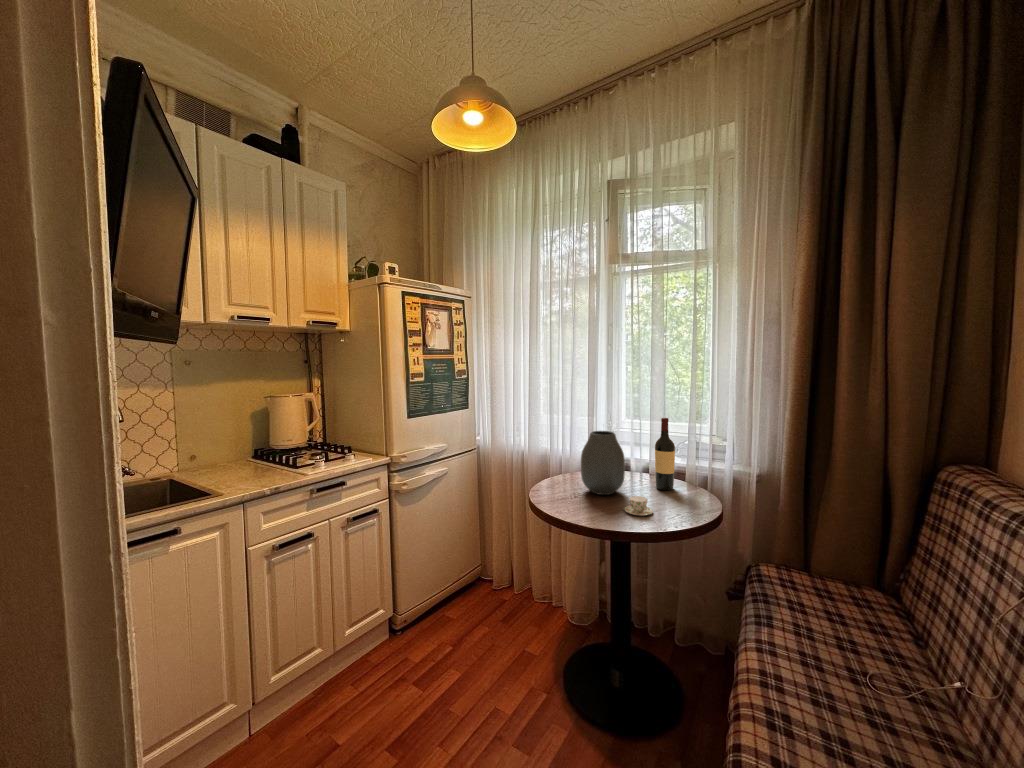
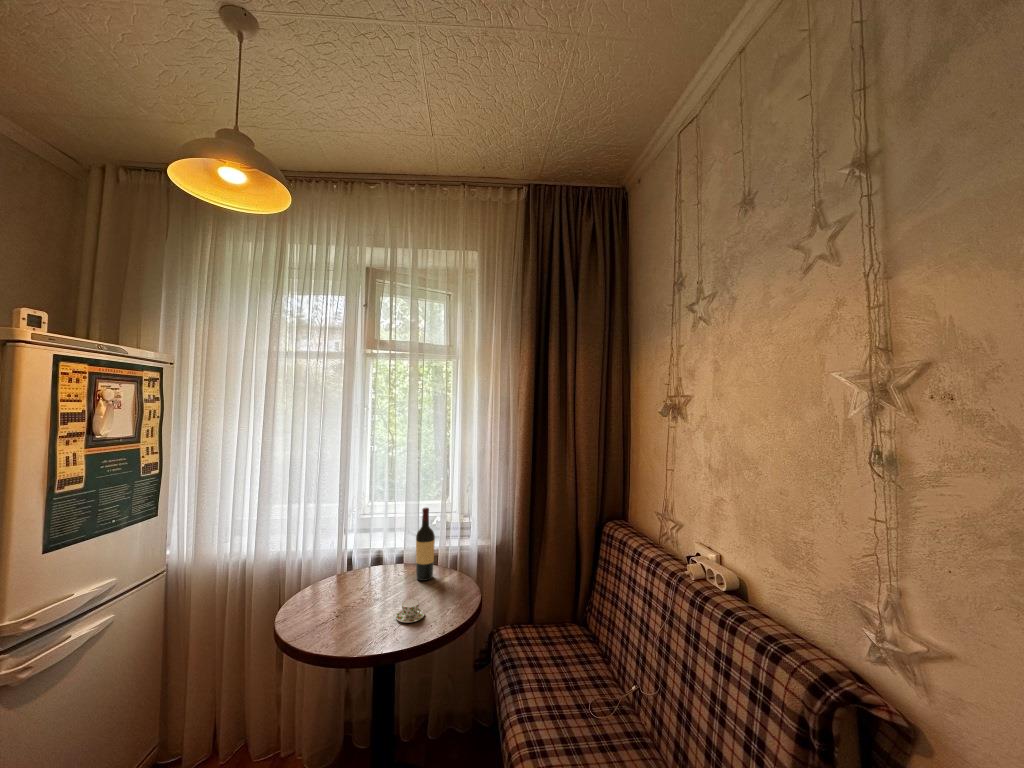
vase: present [581,431,625,495] -> none [342,531,390,605]

